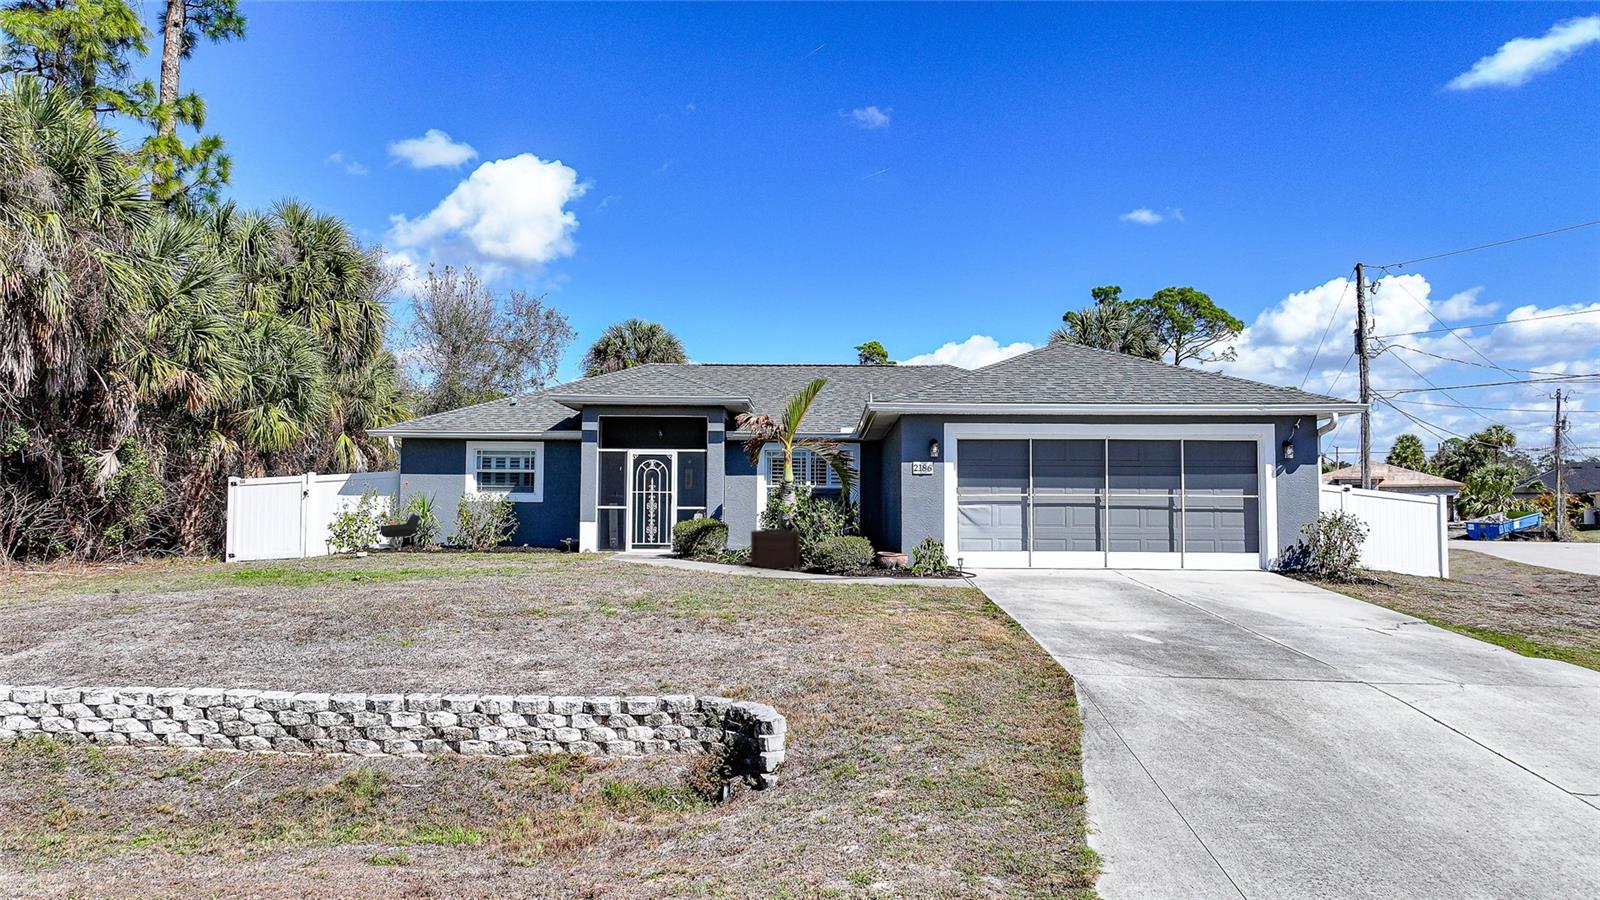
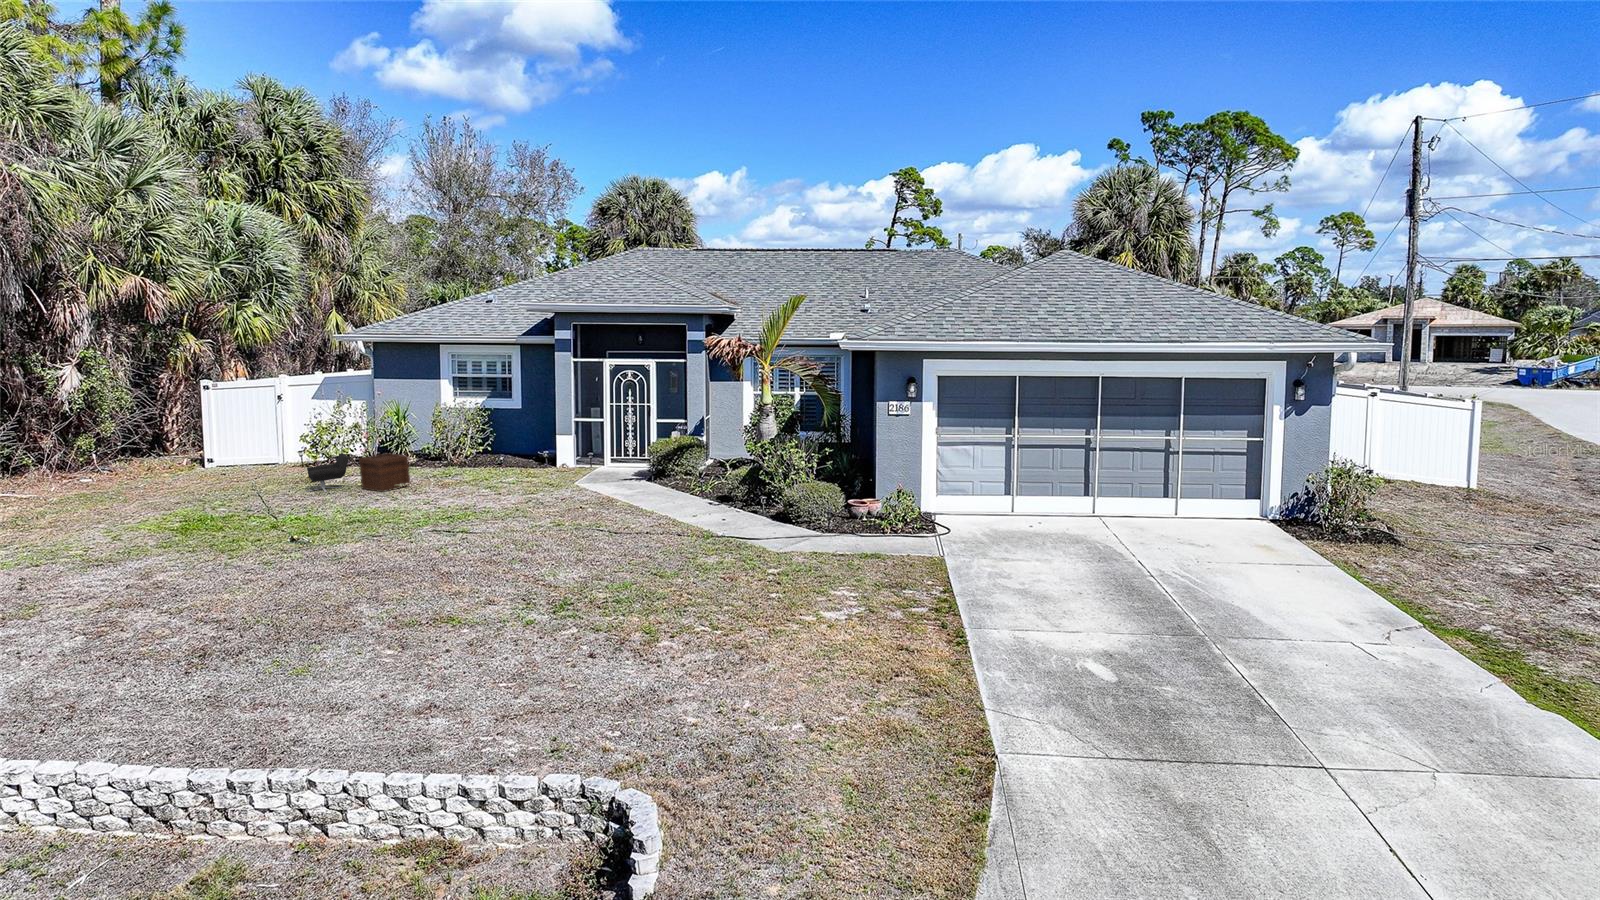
wooden crate: present [751,529,800,569] -> present [359,453,410,492]

